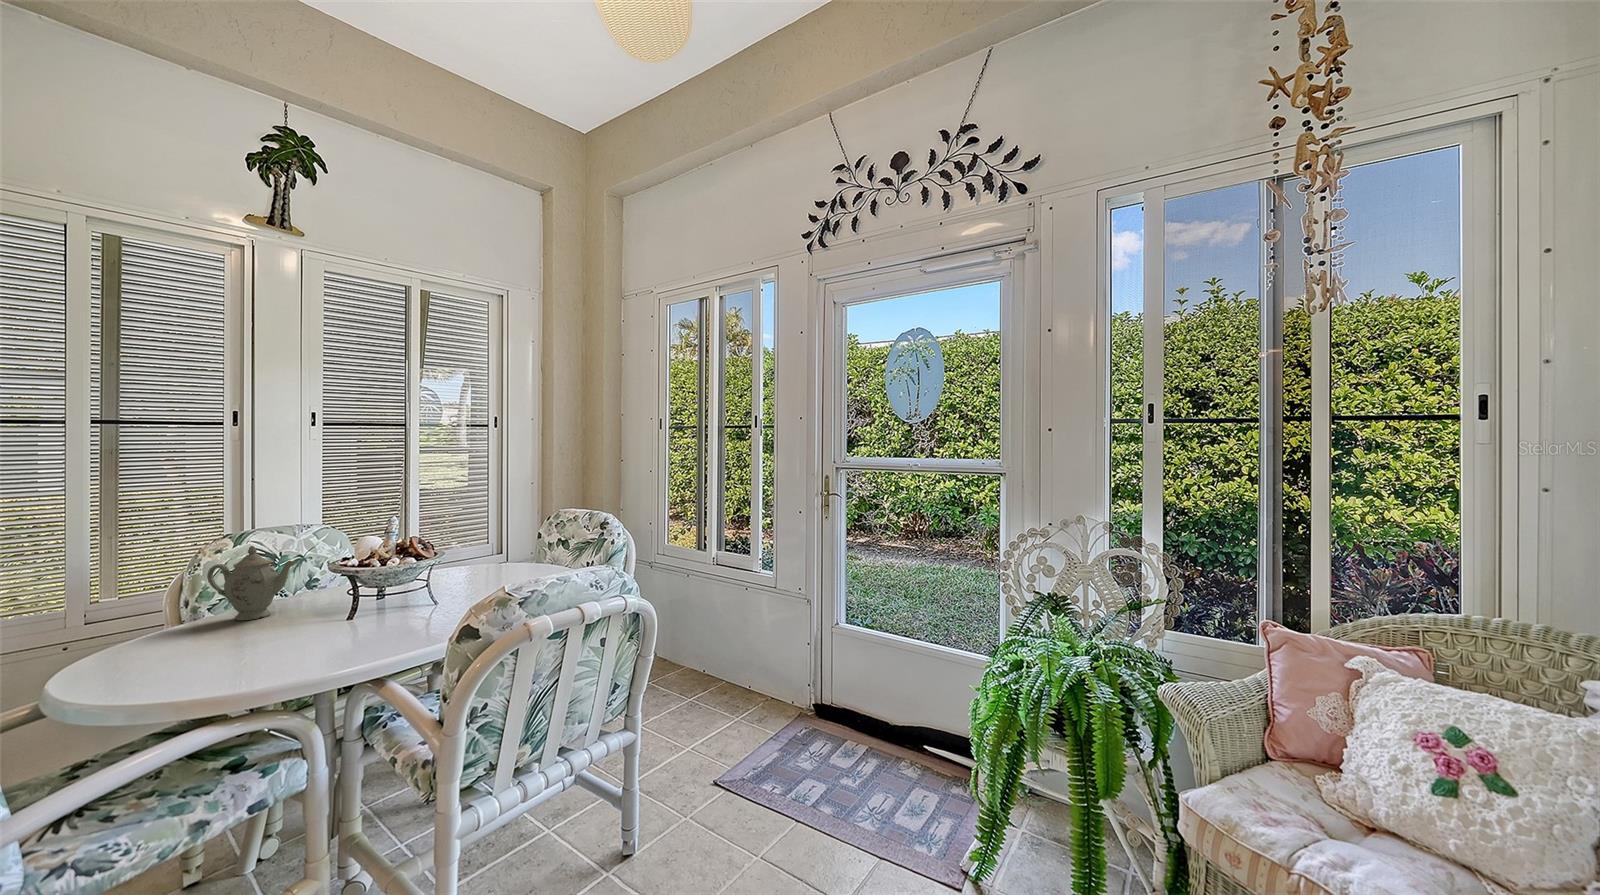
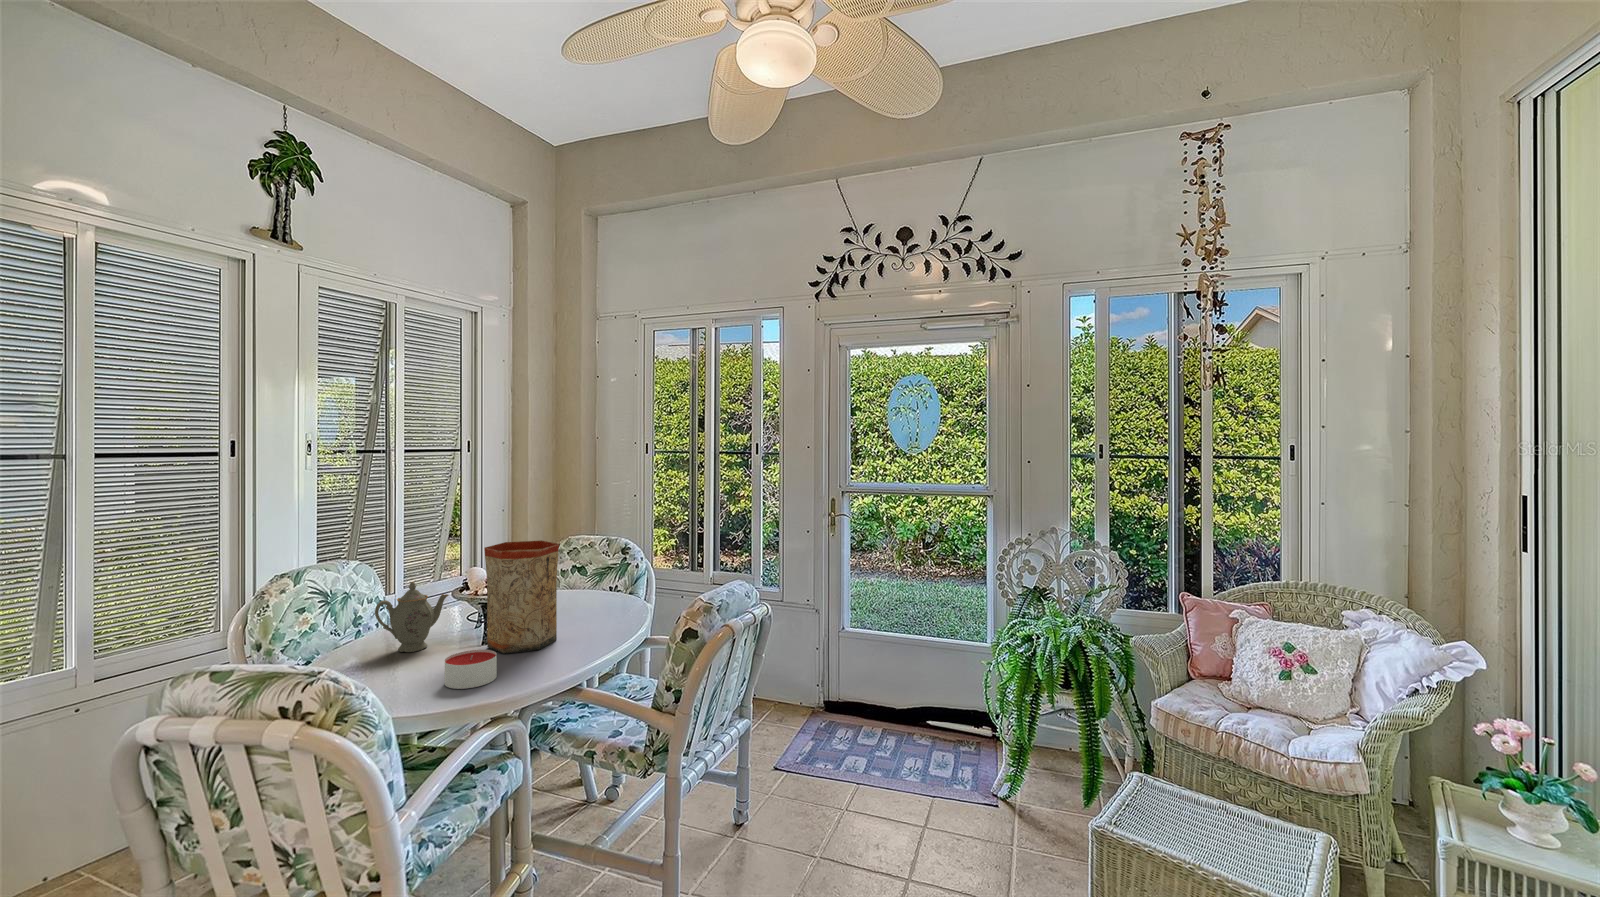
vase: none [302,507,389,631] -> present [484,540,559,654]
candle: none [169,626,246,671] -> present [445,650,497,689]

